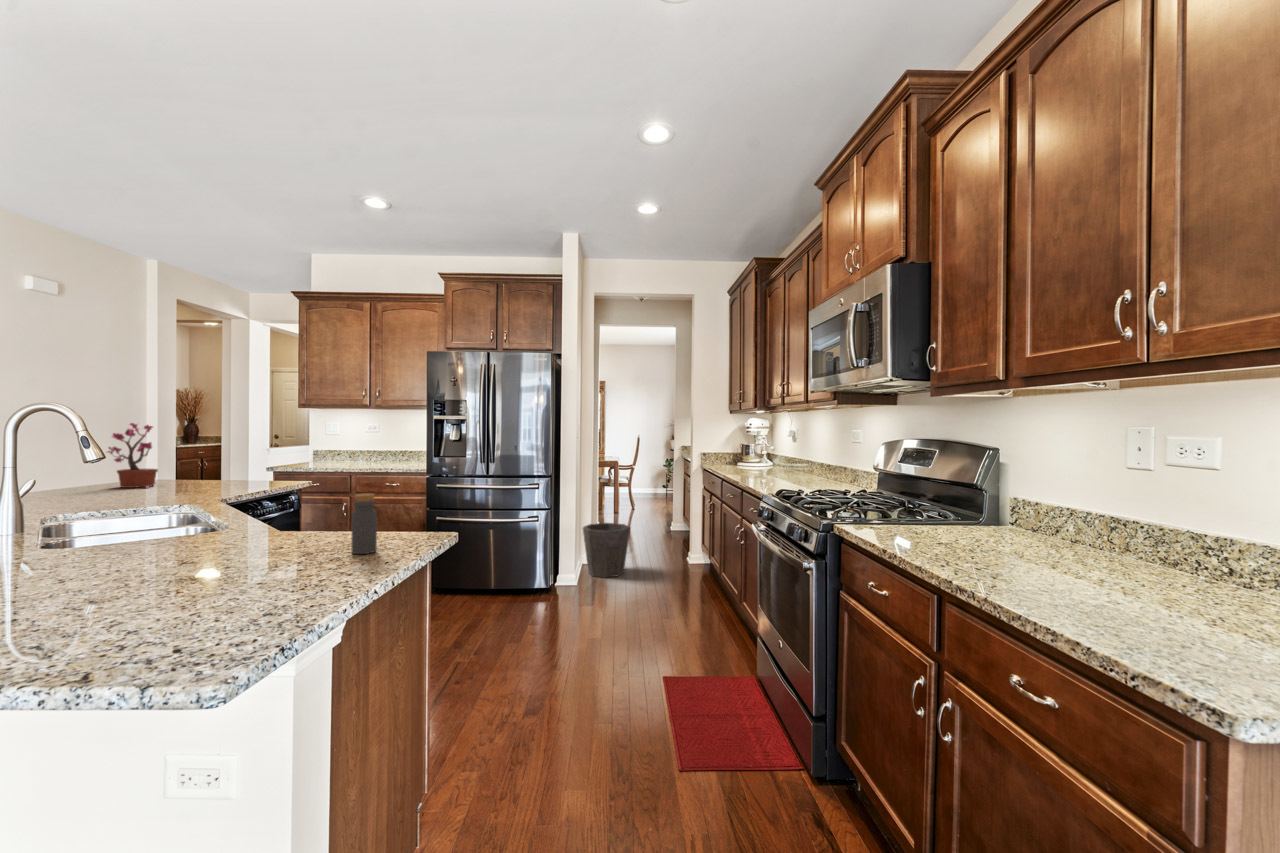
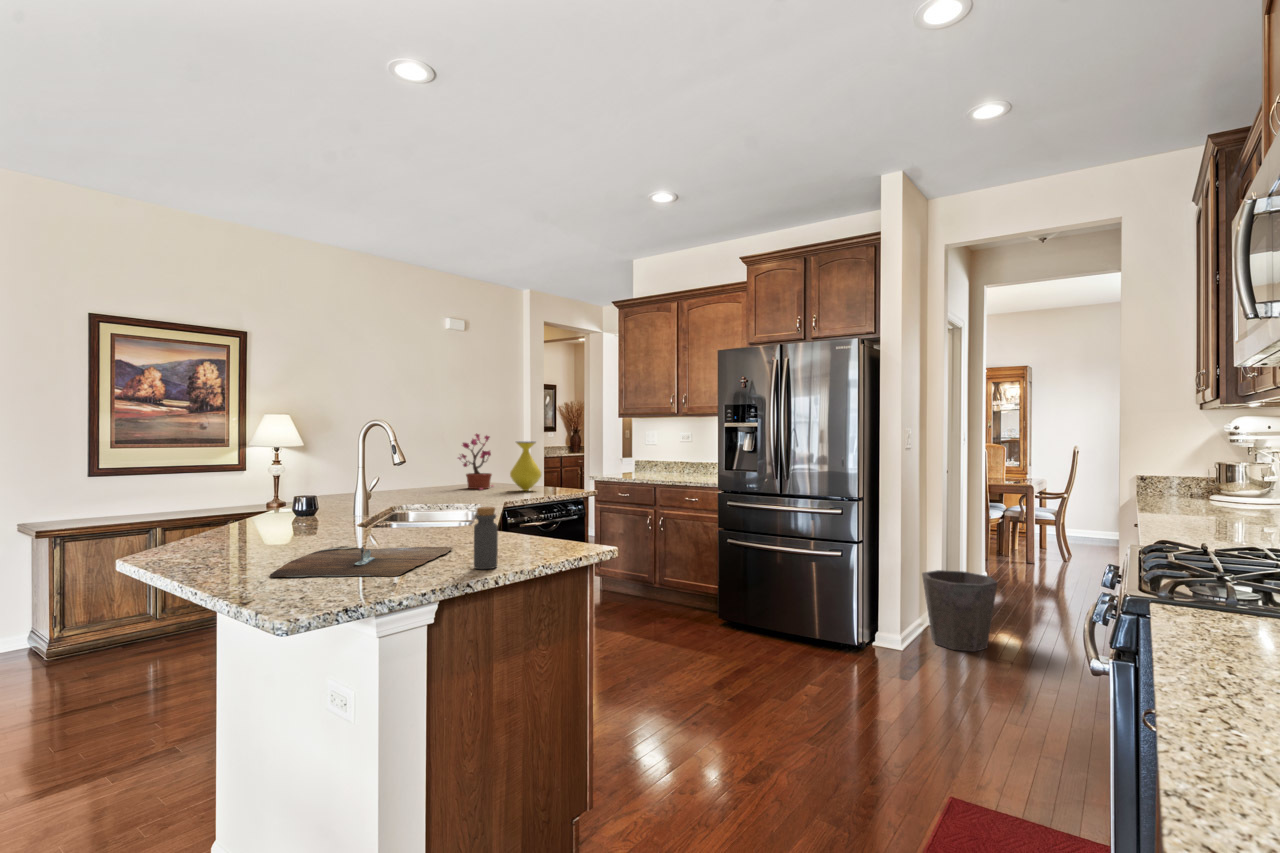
vase: none [192,432,236,486] -> present [510,441,541,491]
cutting board: none [77,541,288,598] -> present [270,546,453,577]

